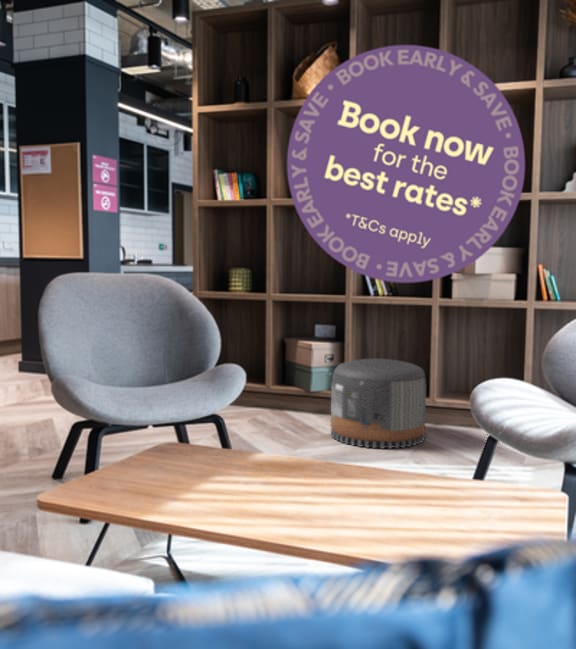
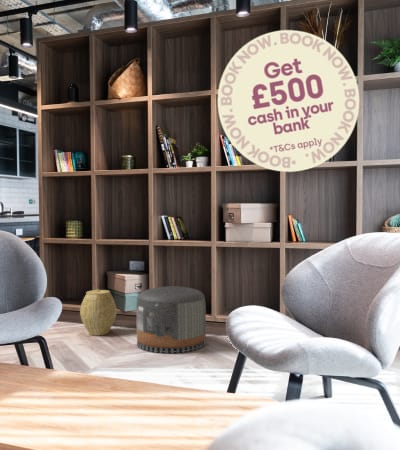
woven basket: none [252,360,300,421] -> present [80,289,117,335]

